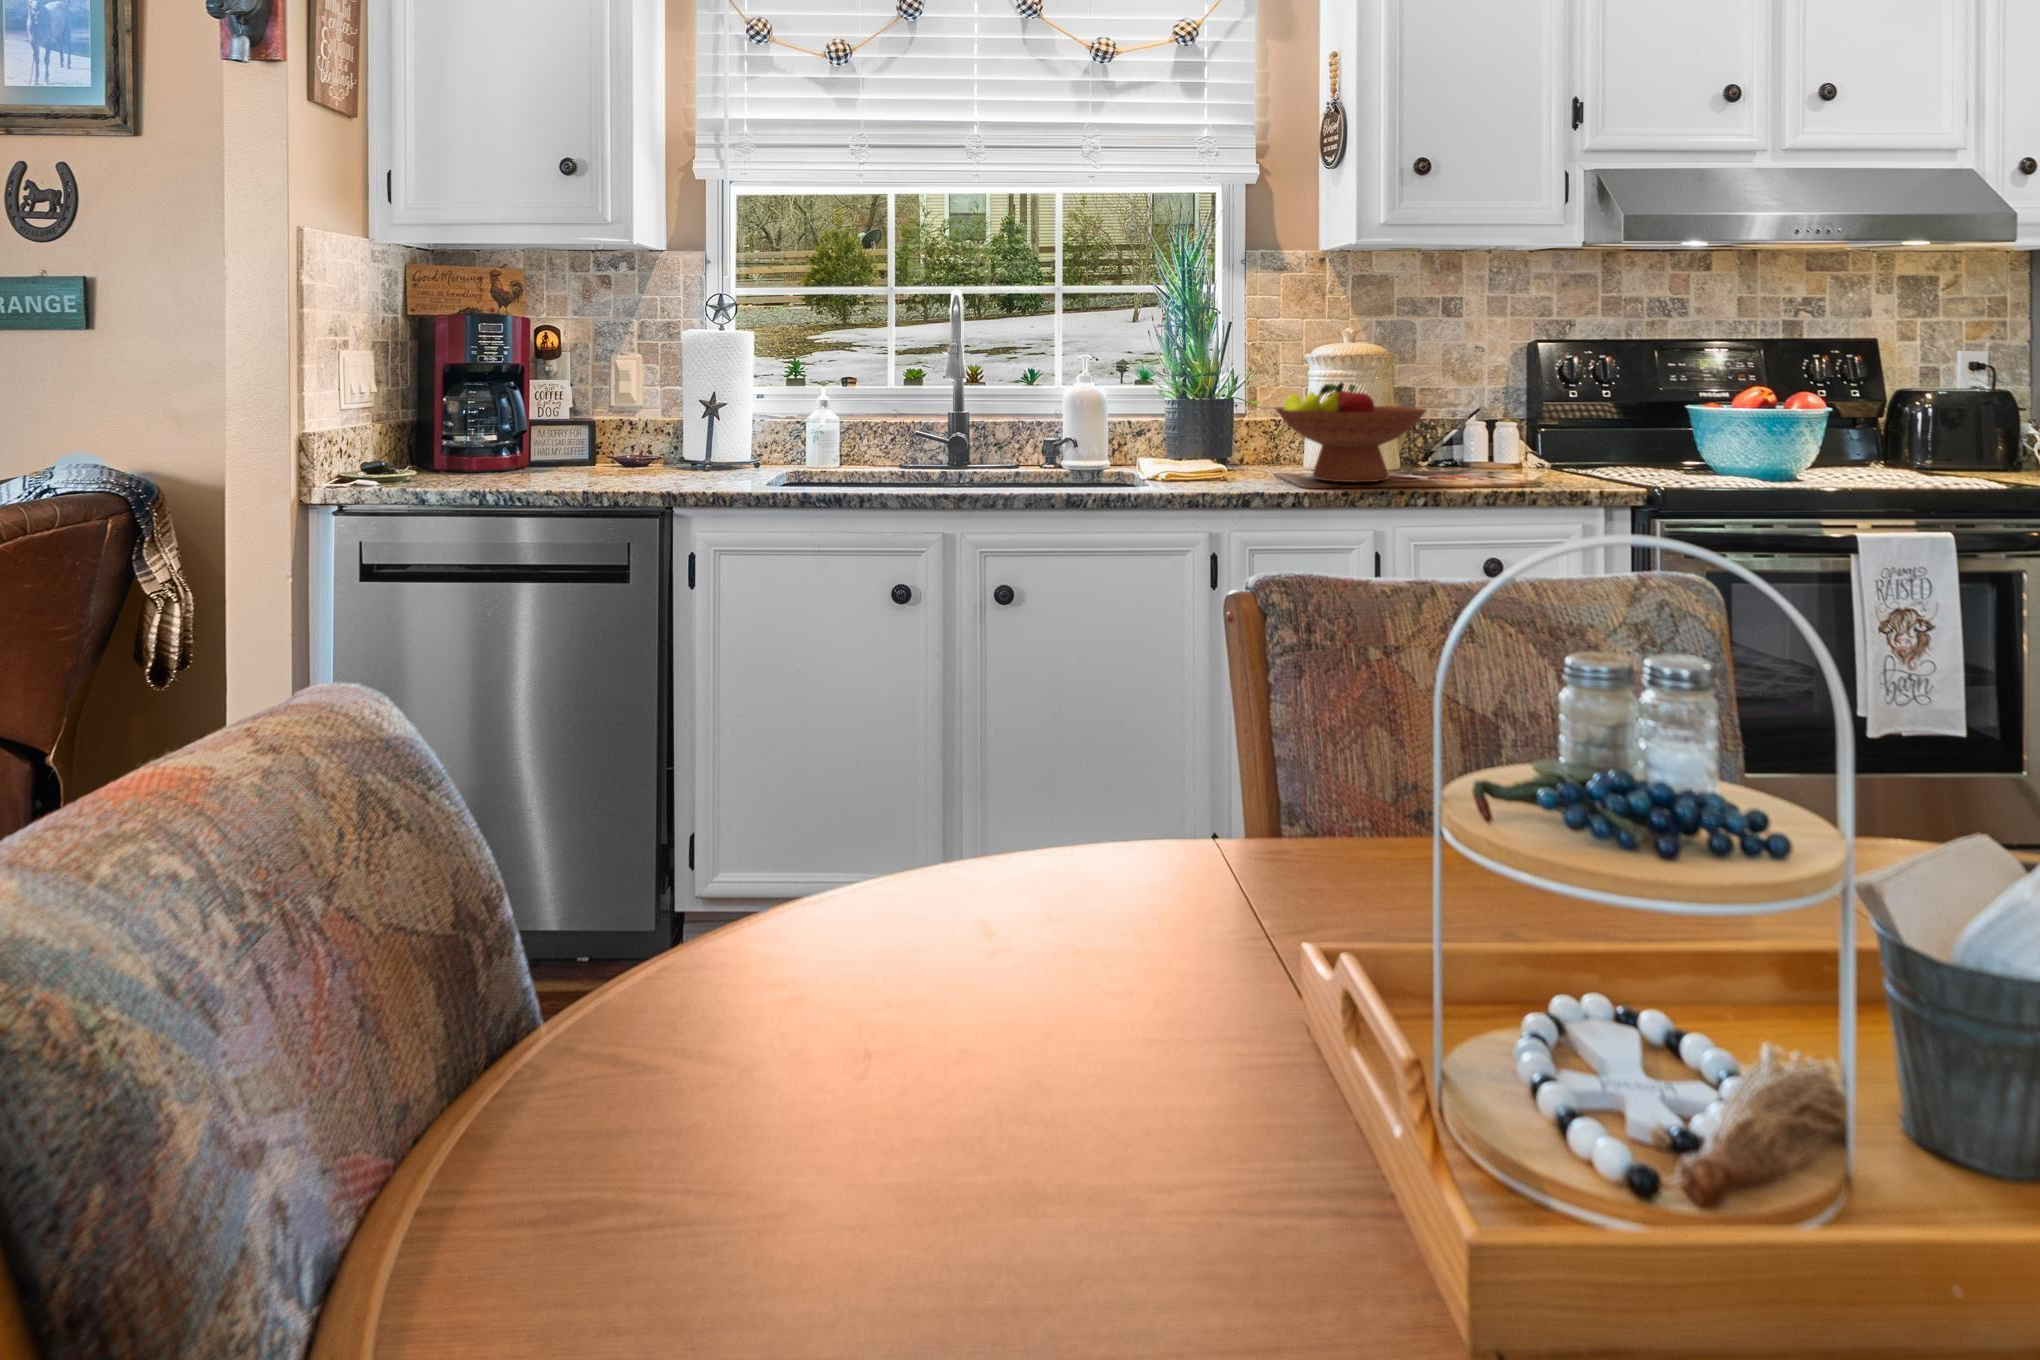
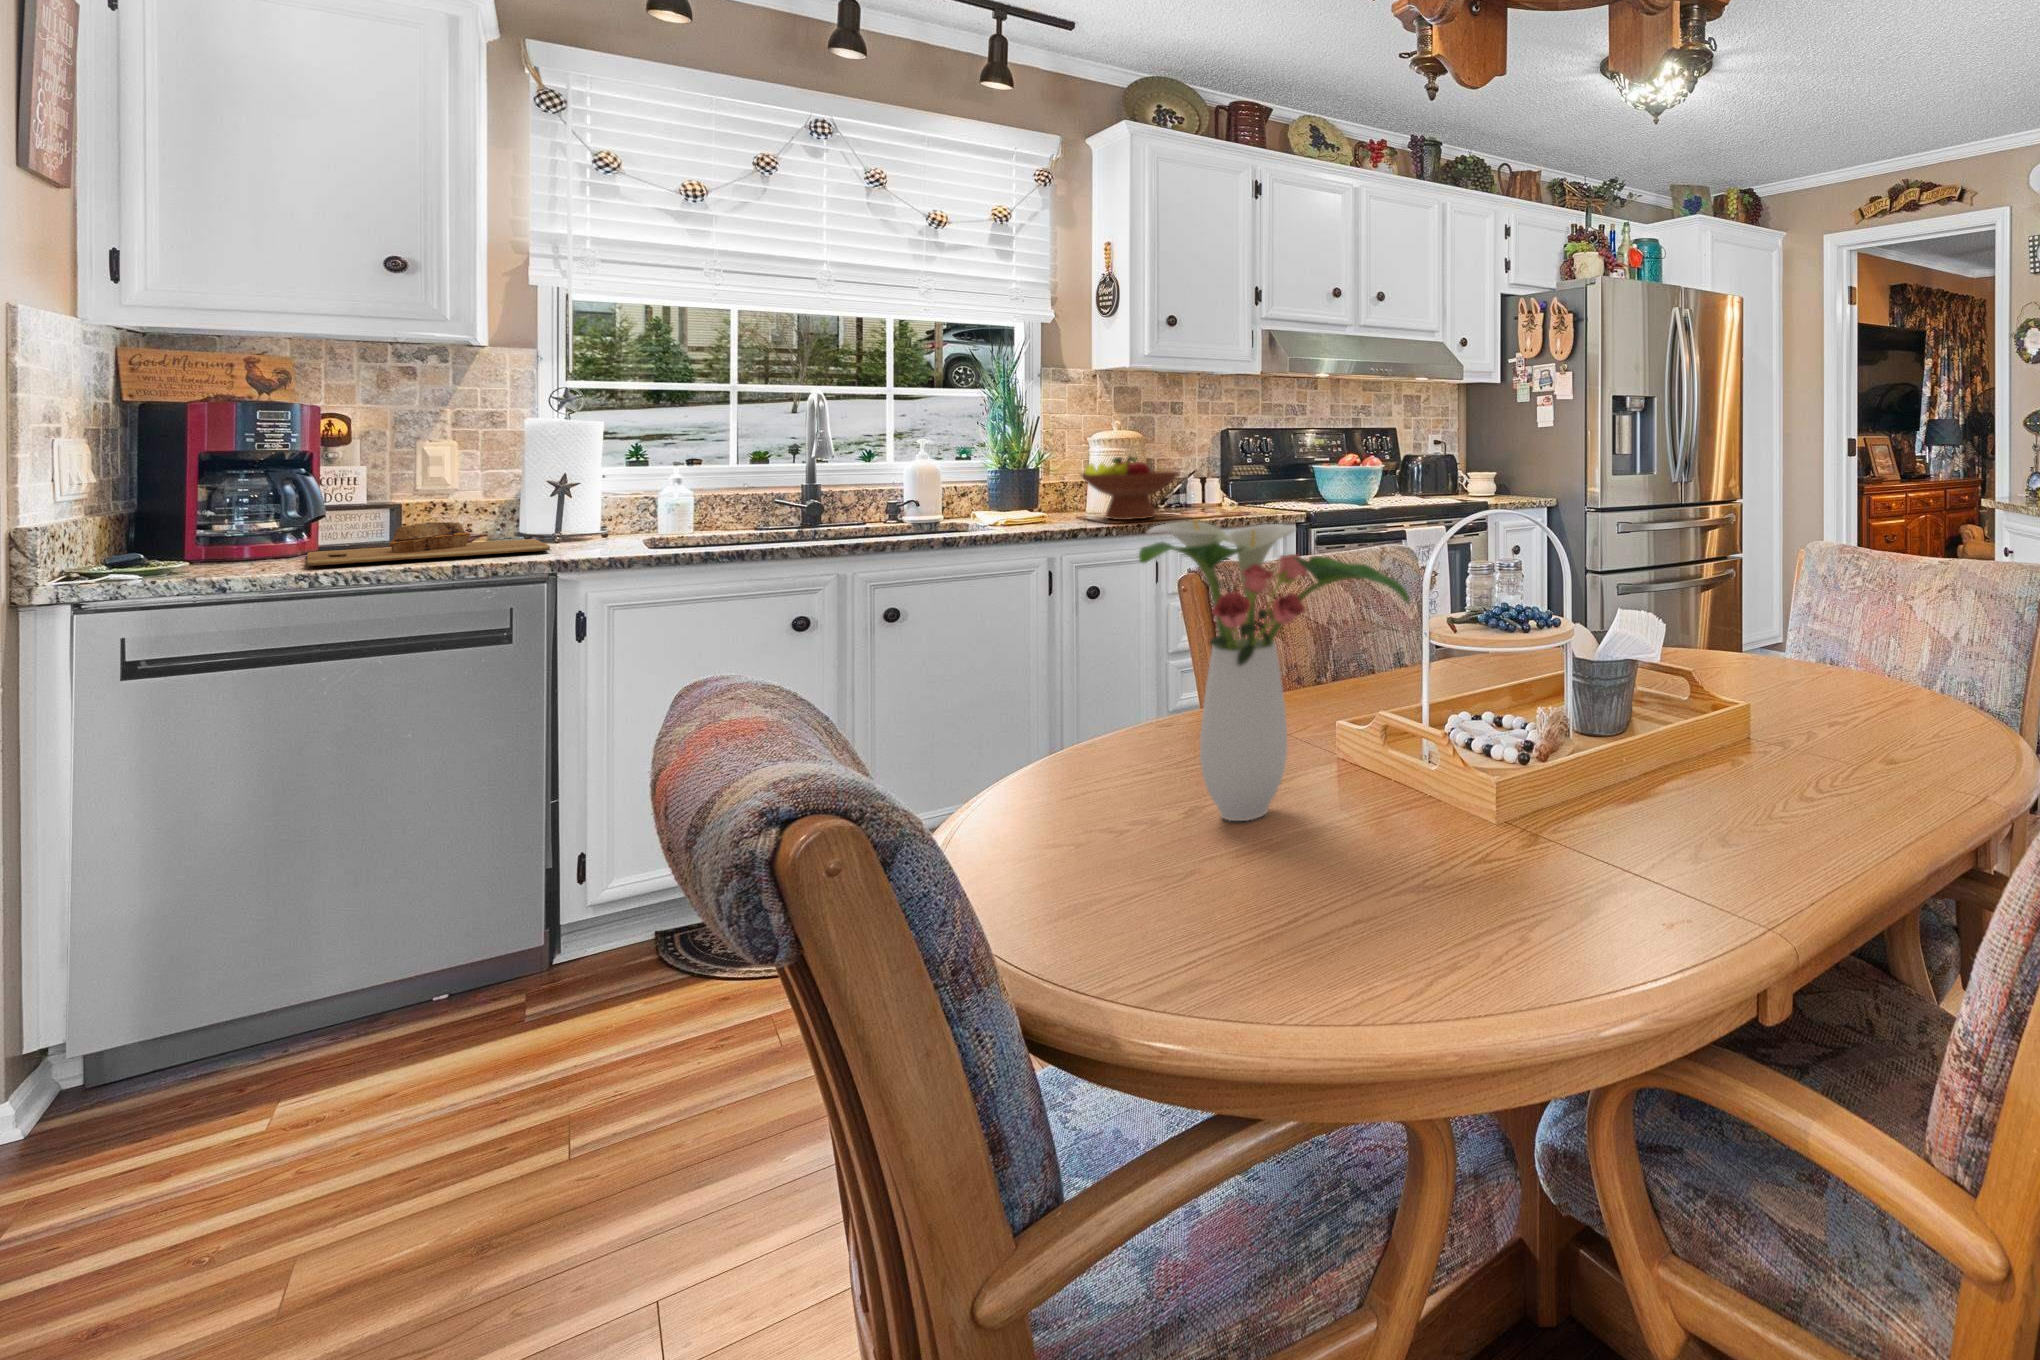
cutting board: none [495,442,691,483] -> present [307,522,550,566]
flower arrangement: none [643,518,1197,1127] -> present [1139,521,1409,821]

